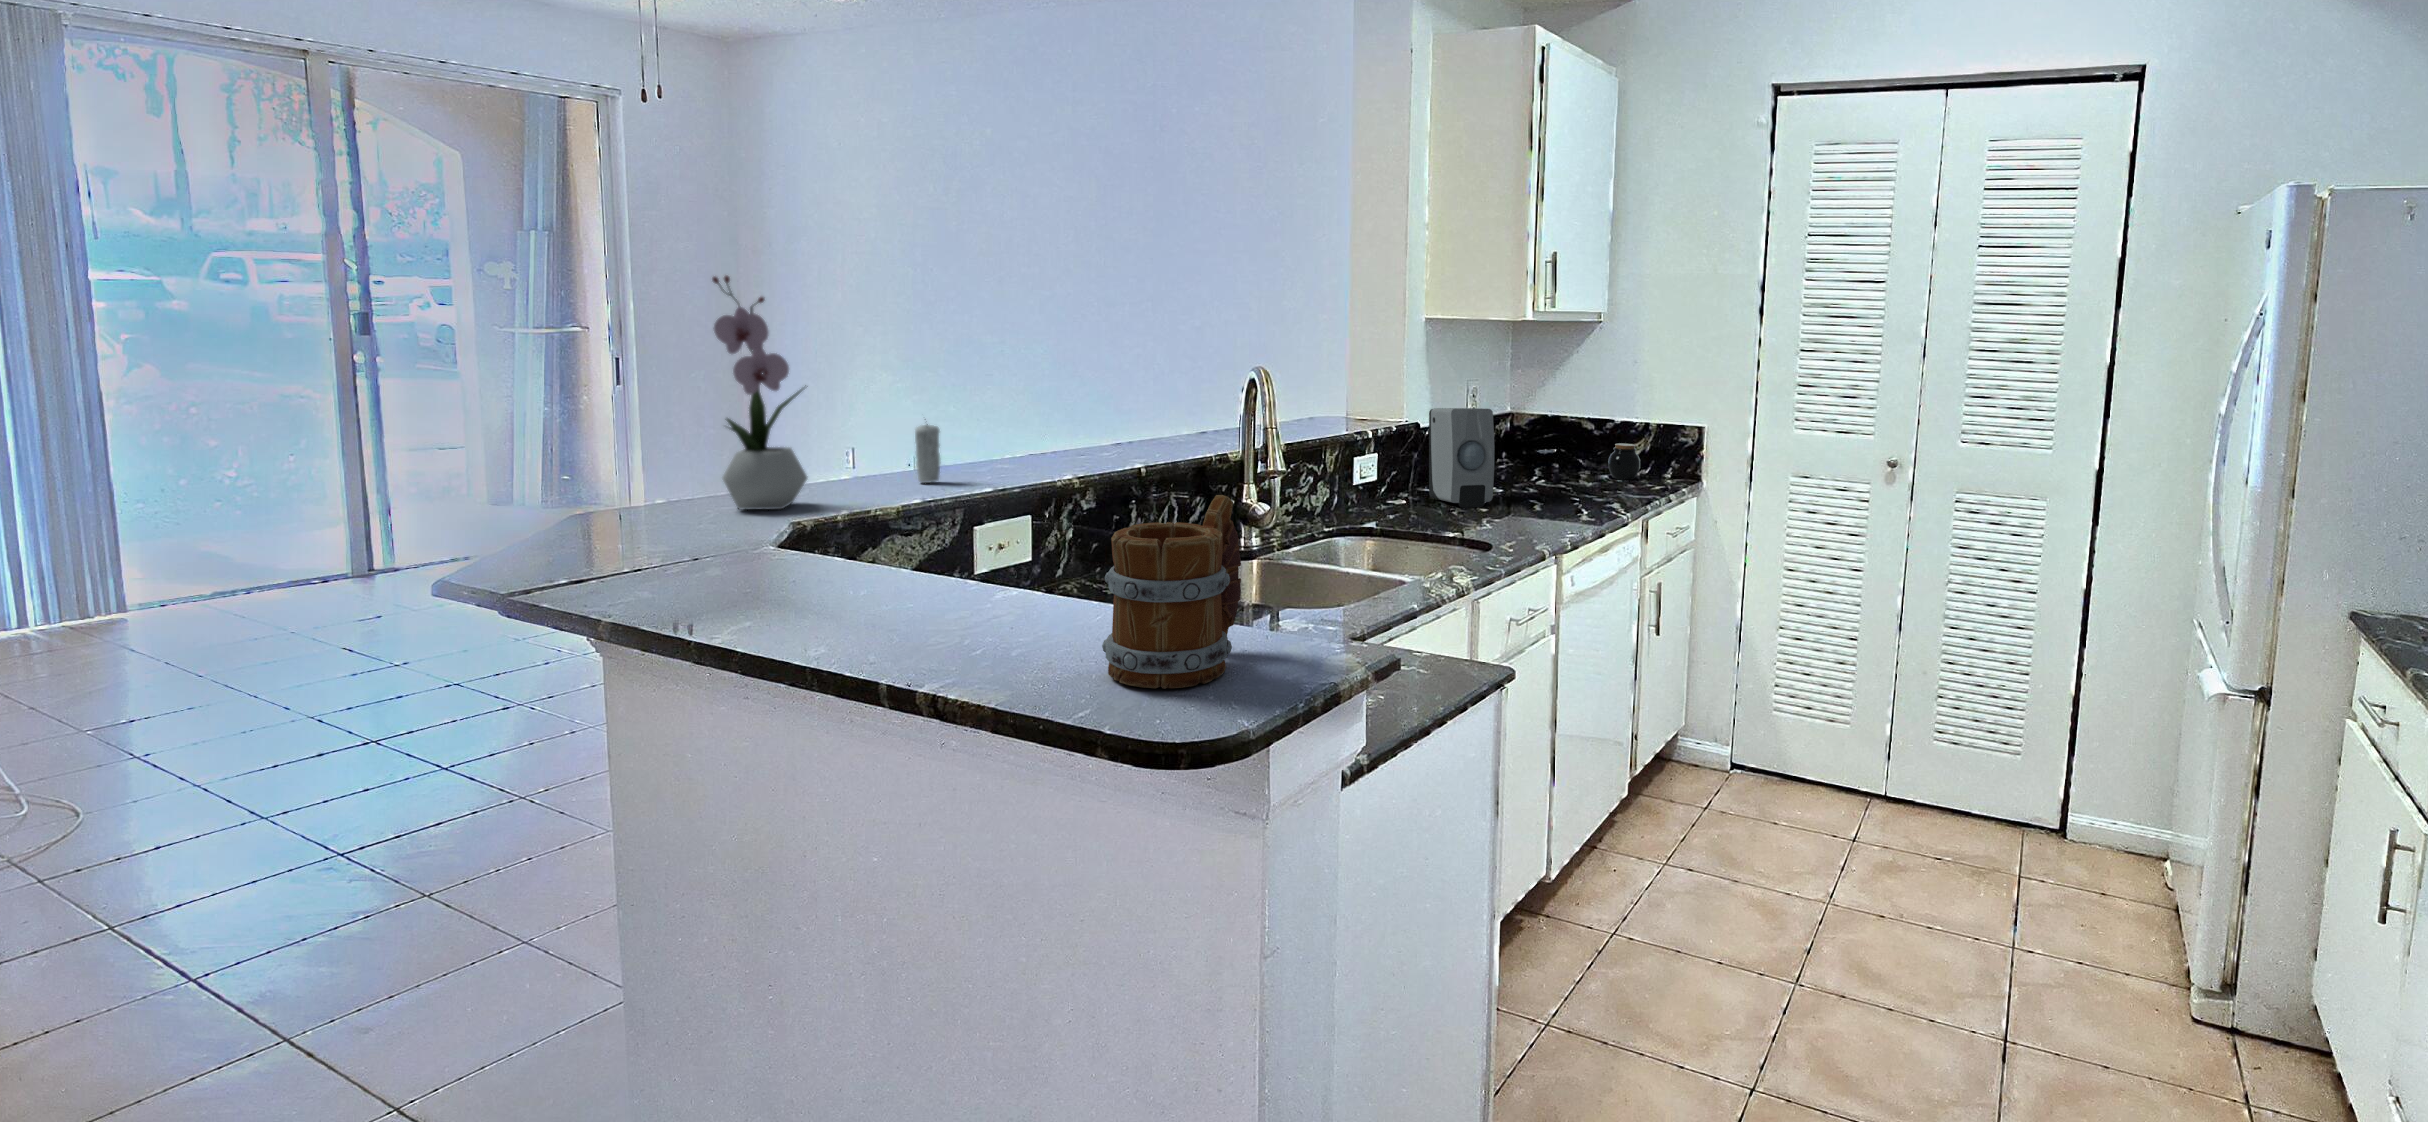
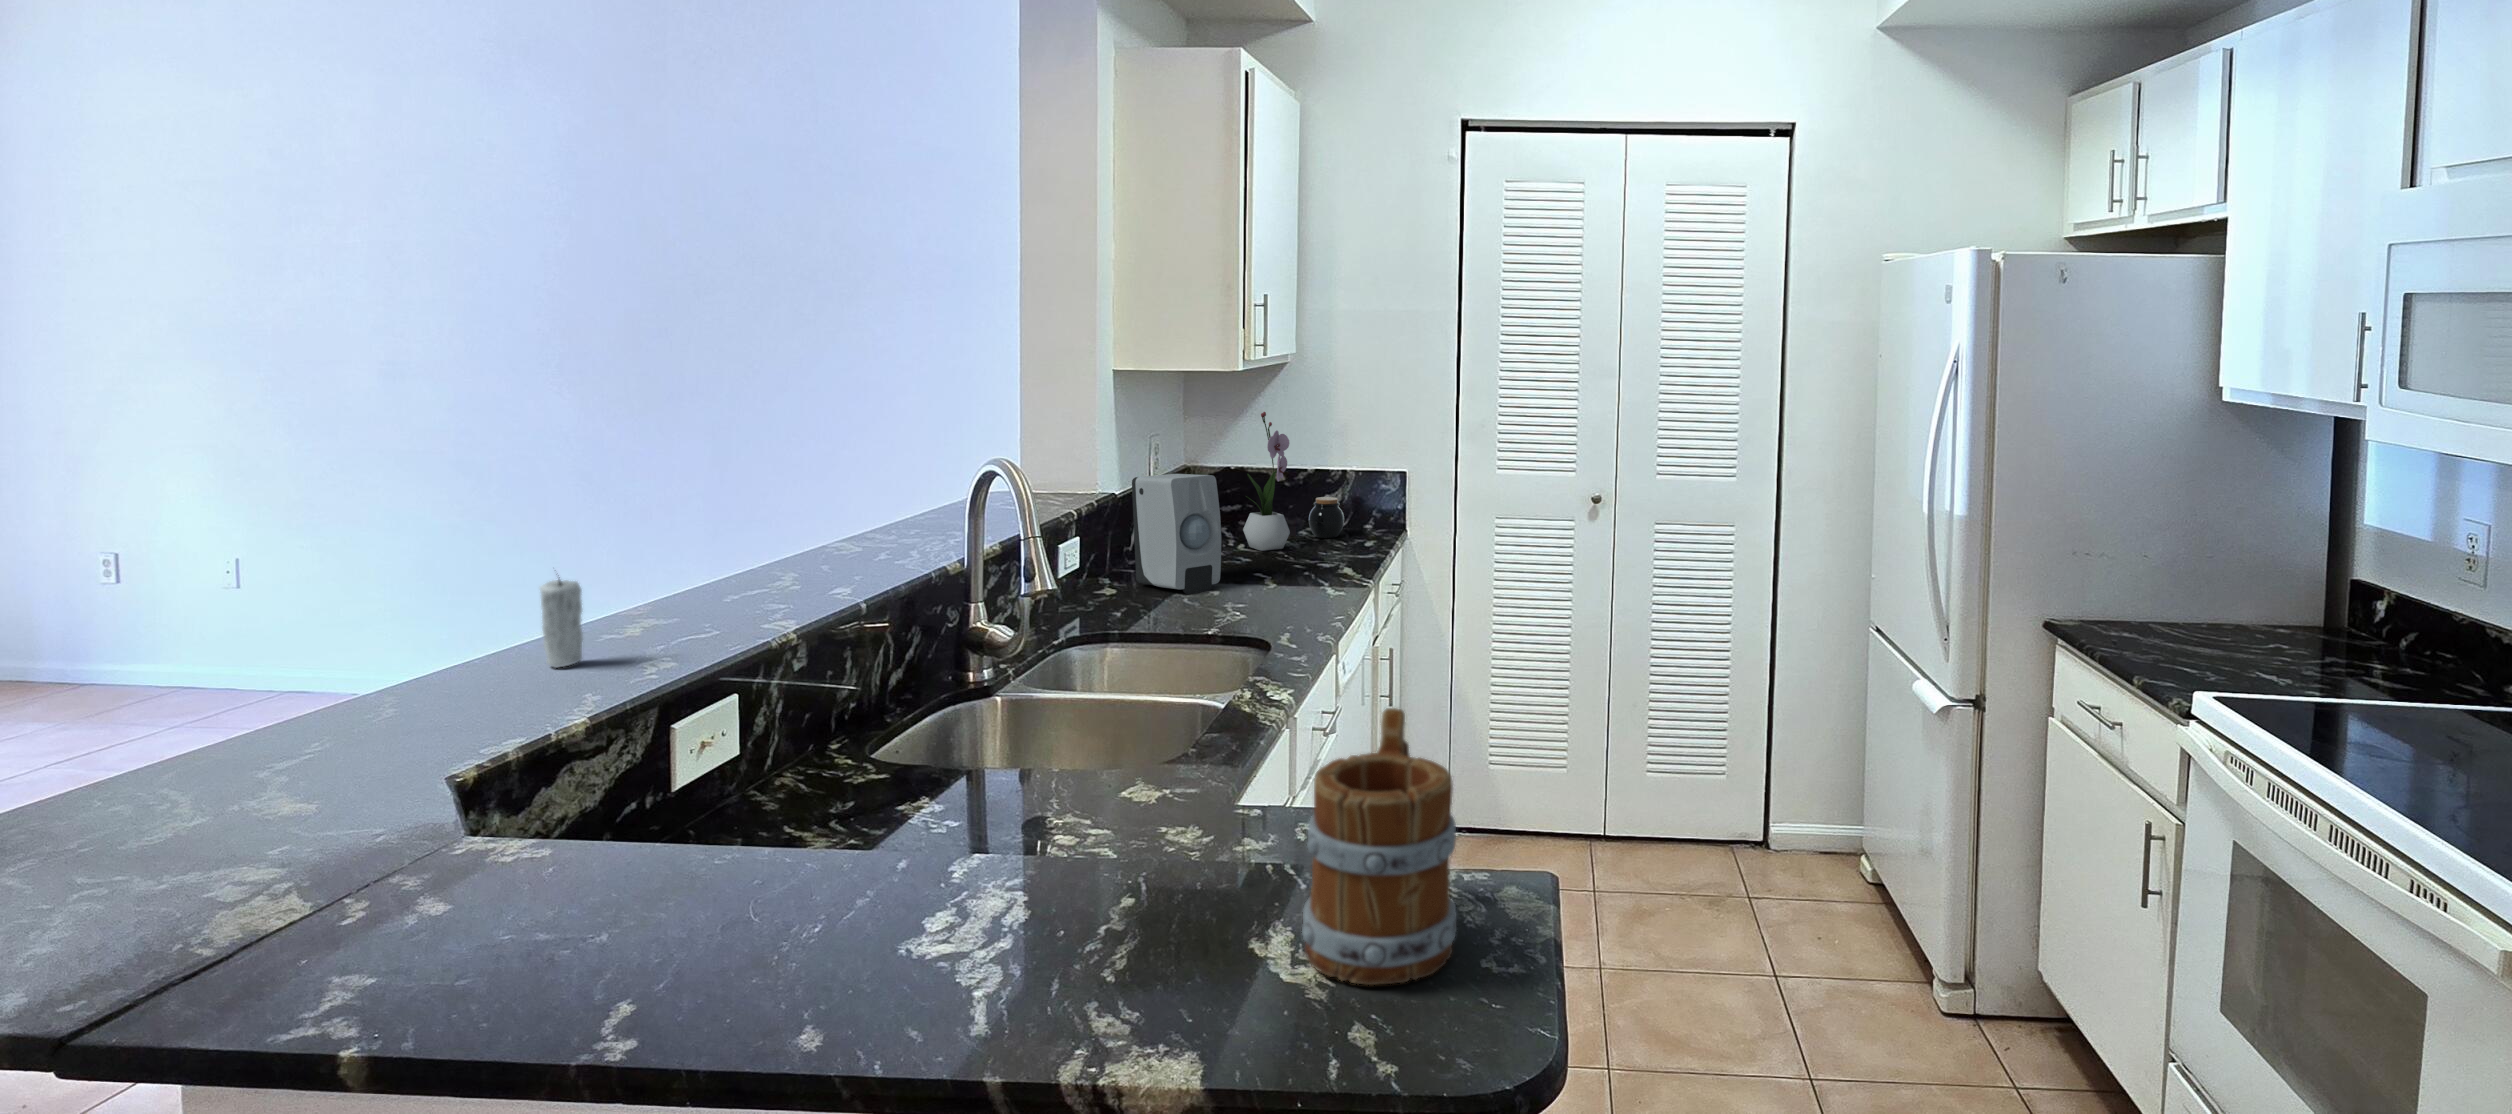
flower arrangement: present [712,276,808,510] -> present [1243,412,1290,551]

